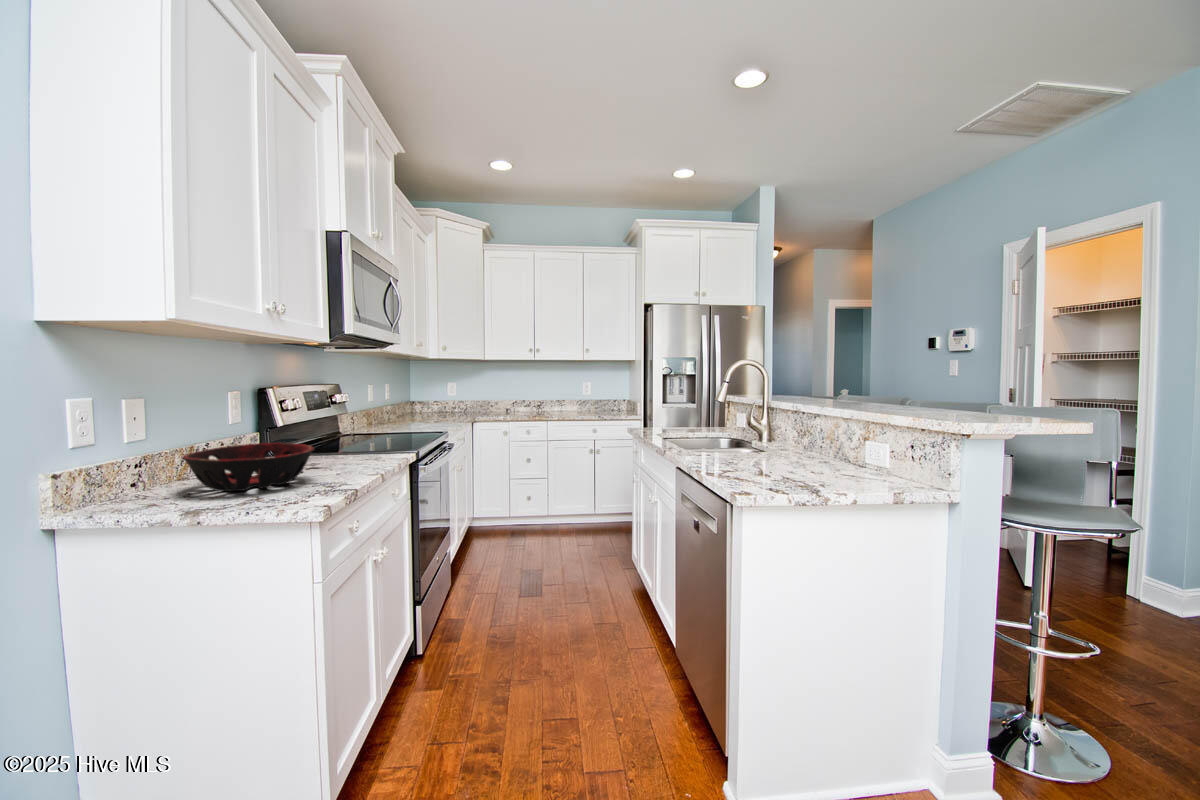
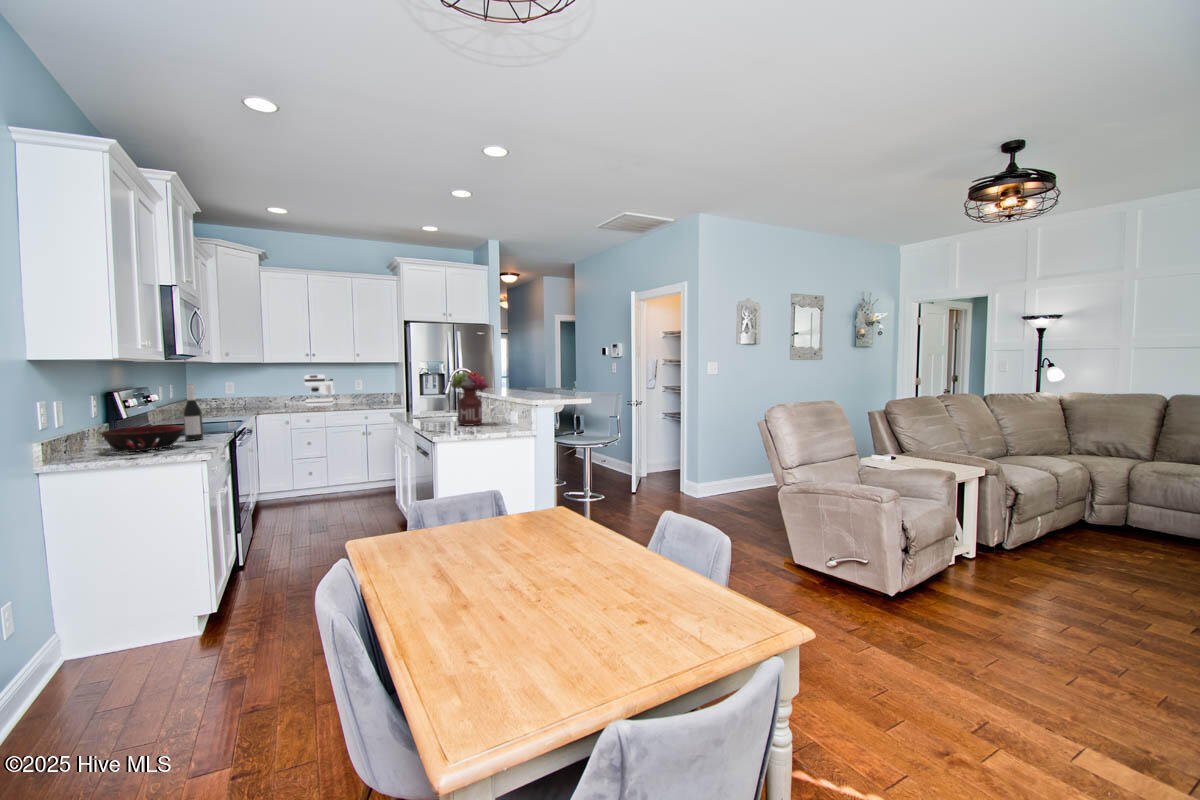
flower arrangement: none [750,360,832,471] -> present [451,371,488,425]
coffee maker: none [527,376,559,414] -> present [304,375,335,406]
wine bottle: none [332,378,359,468] -> present [183,384,203,441]

